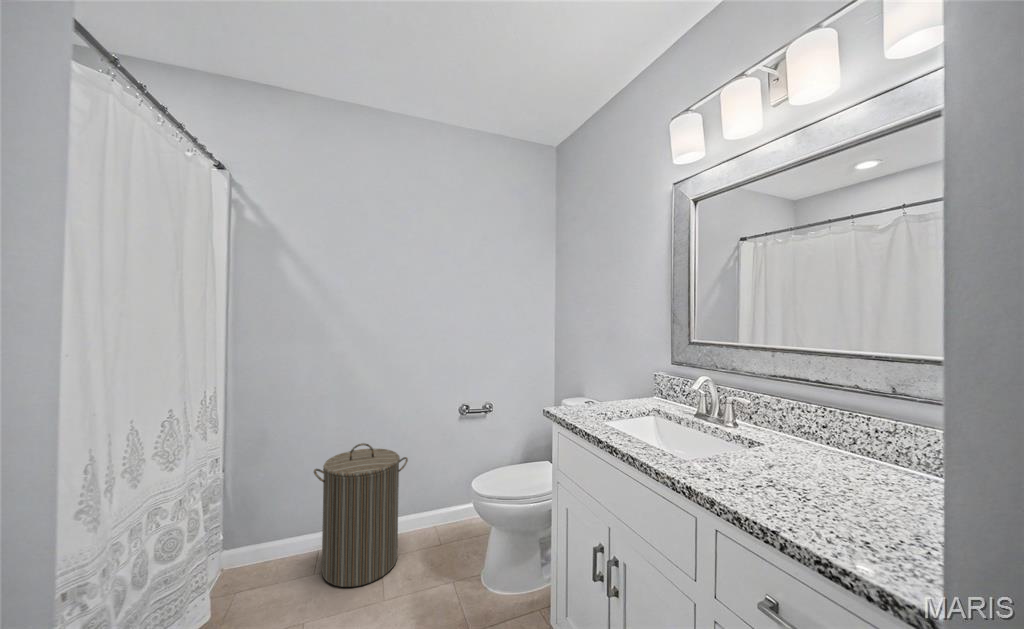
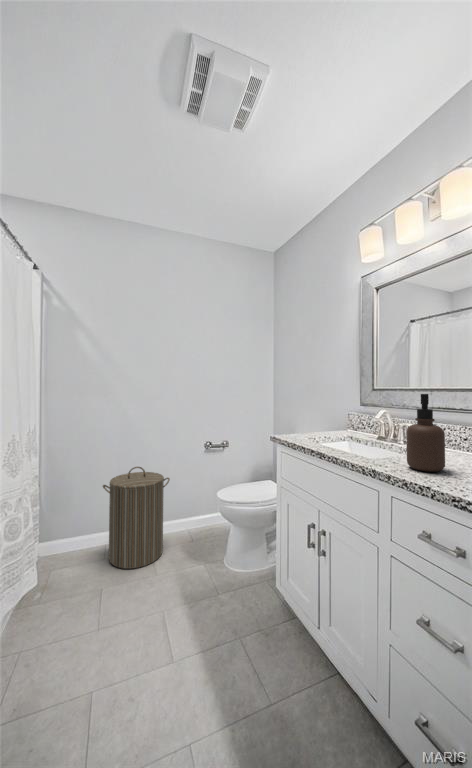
soap dispenser: none [739,370,800,493] -> present [406,394,445,472]

